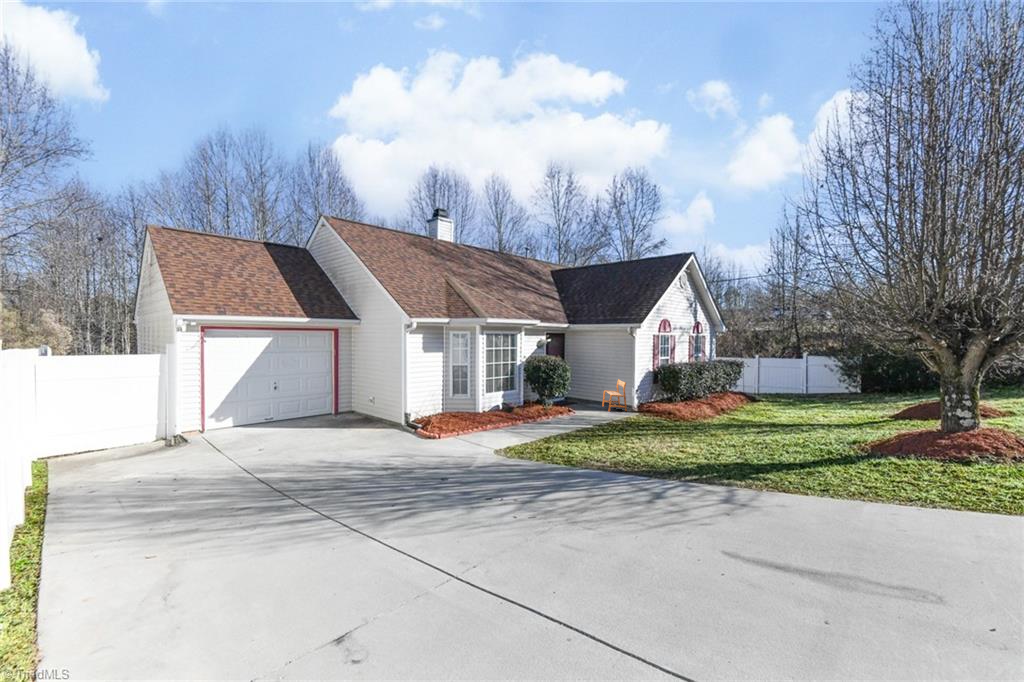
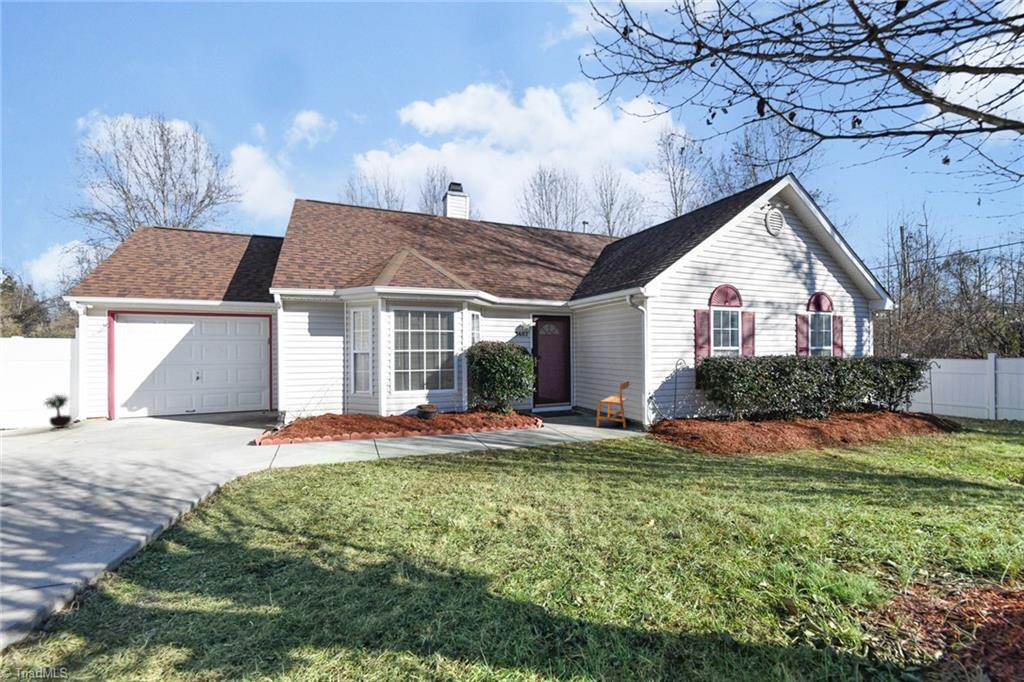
potted tree: none [152,409,178,445] -> present [45,395,72,428]

